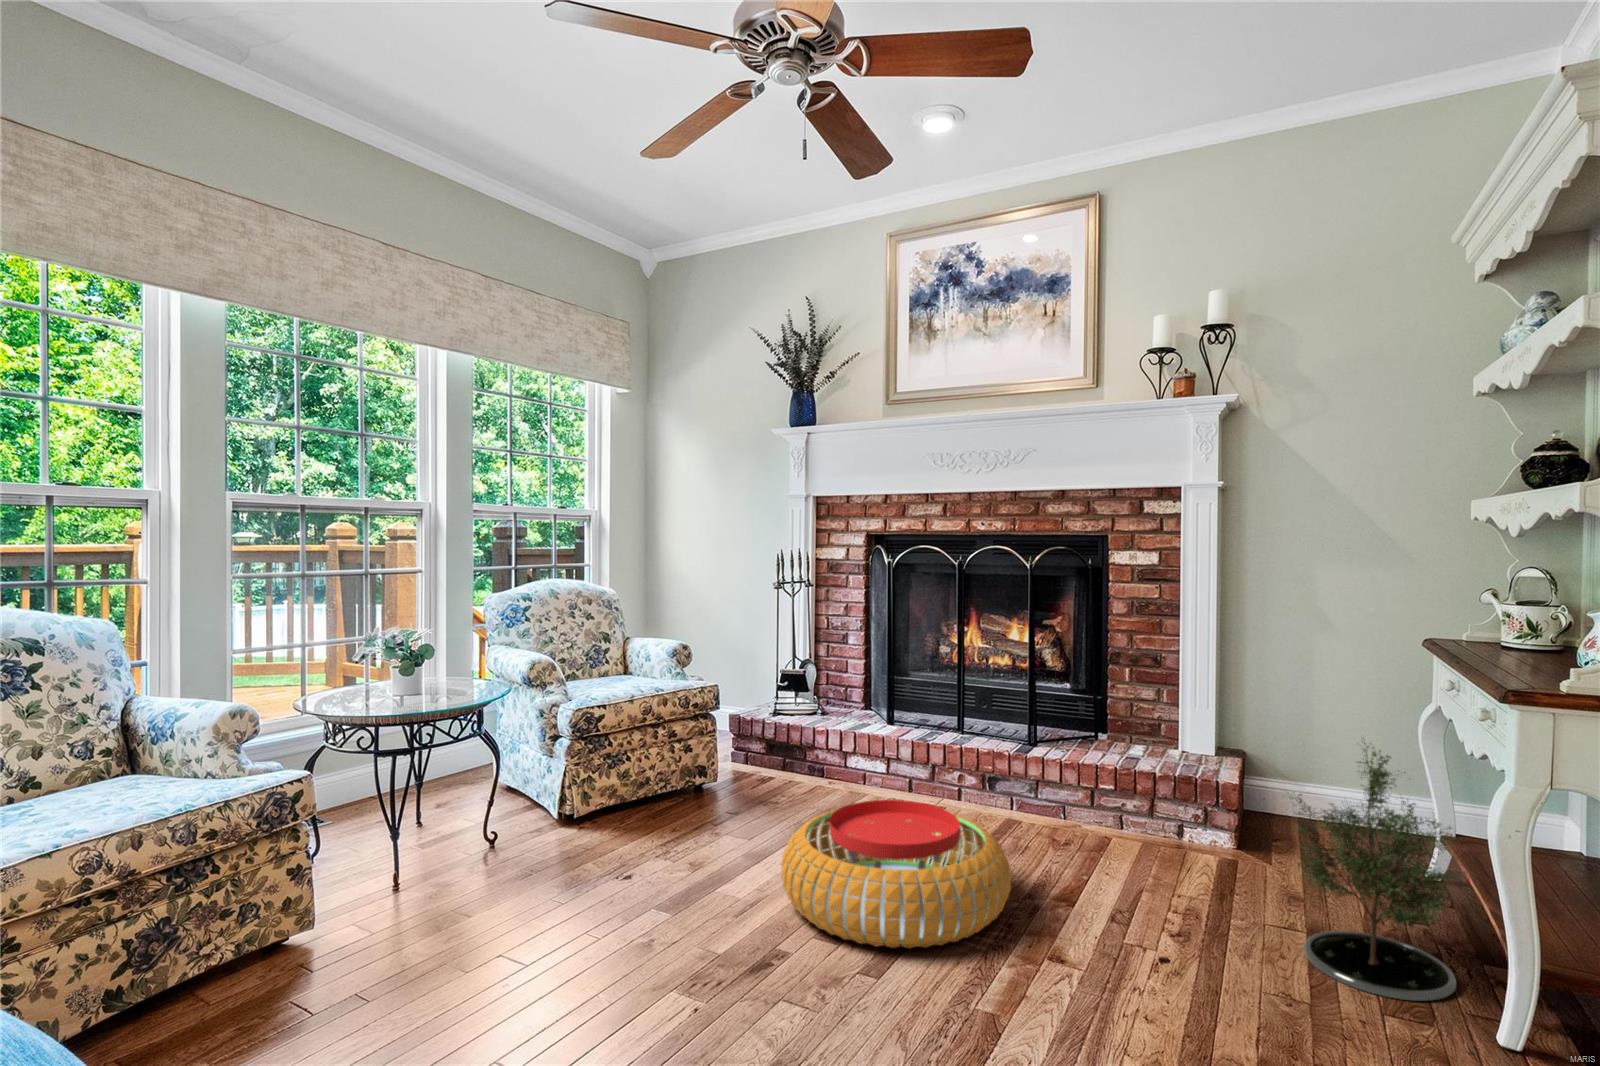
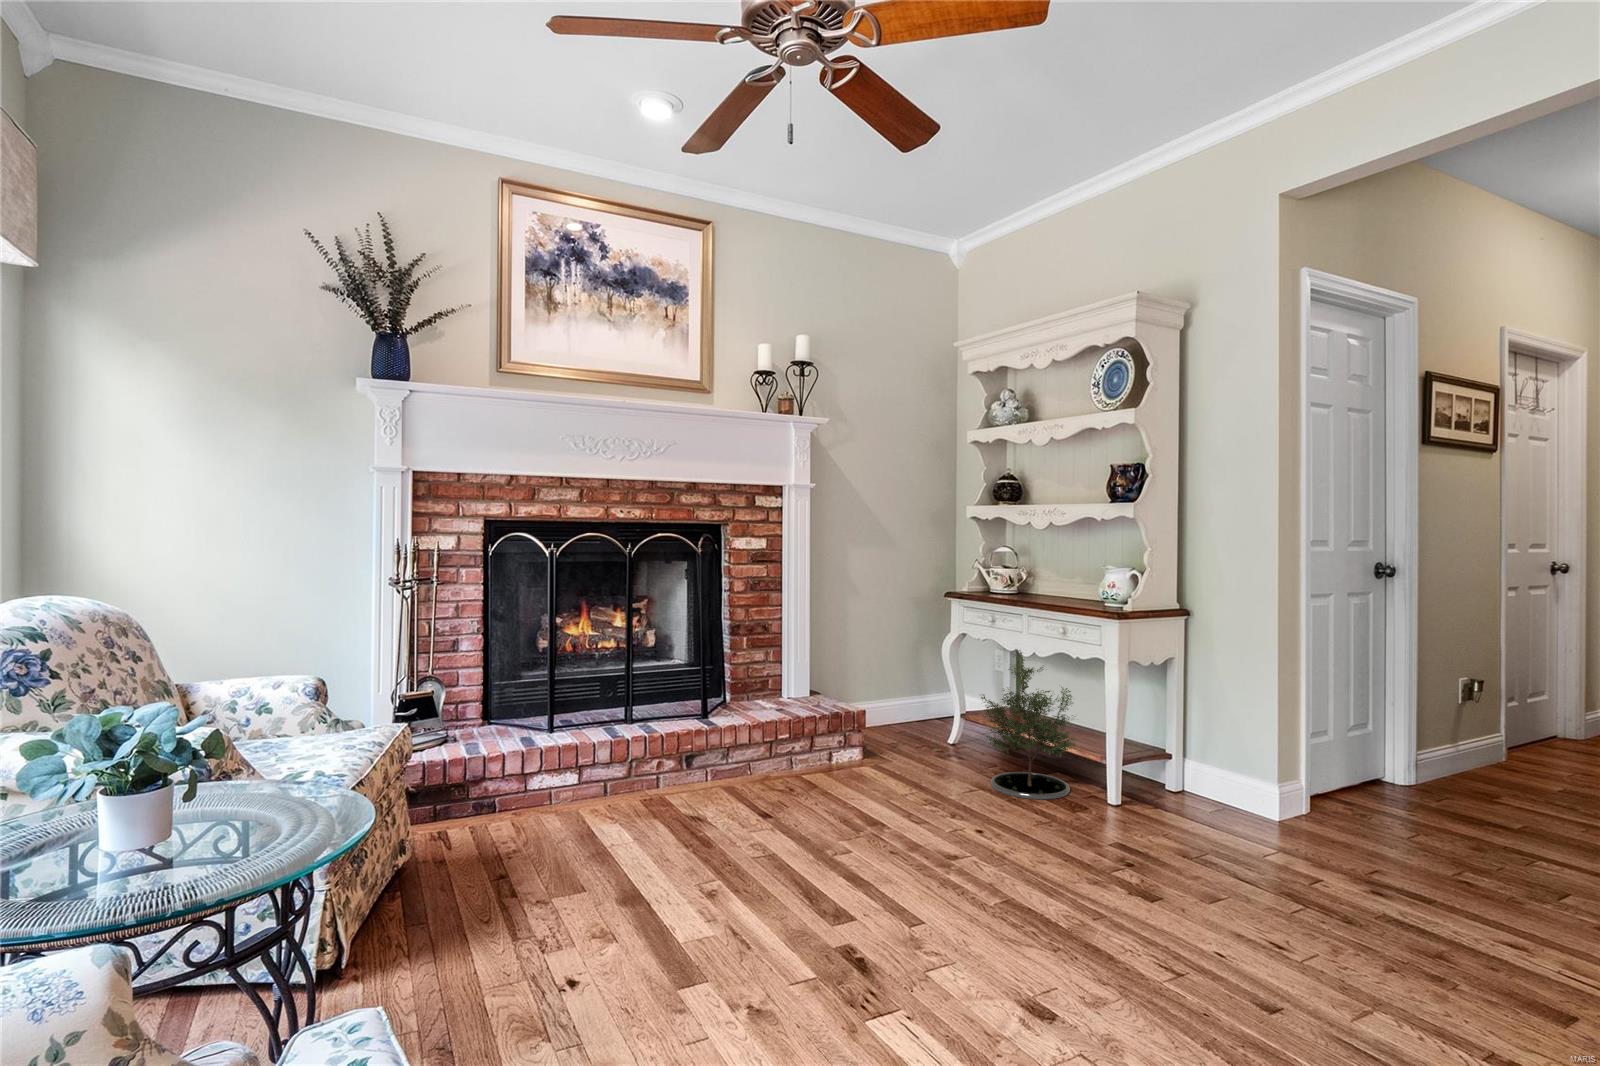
pouf: present [781,800,1011,948] -> none [716,771,931,905]

